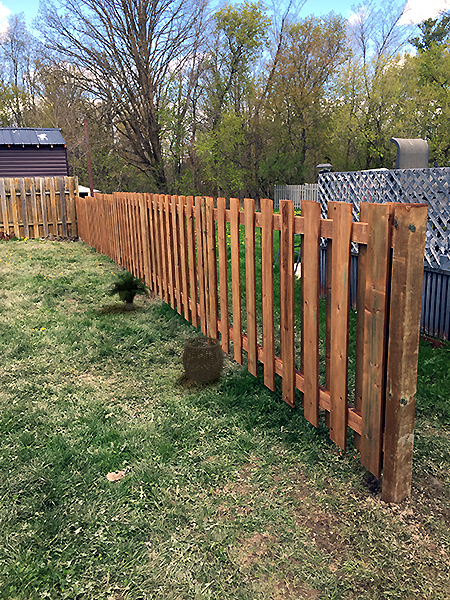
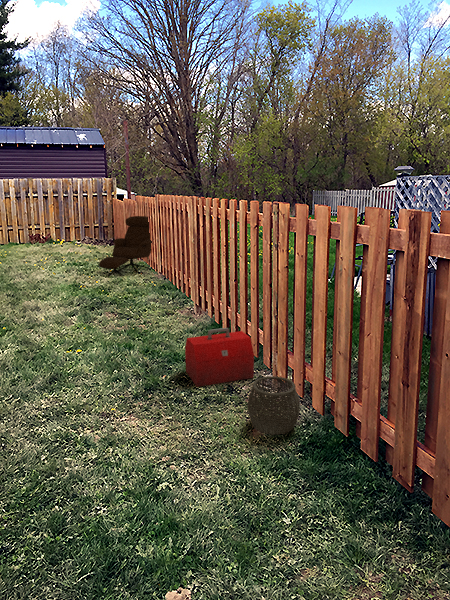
lounge chair: none [62,212,114,269] -> present [99,216,152,276]
potted plant: present [104,273,151,310] -> none [145,285,201,329]
toolbox: none [135,303,194,352] -> present [185,328,254,387]

